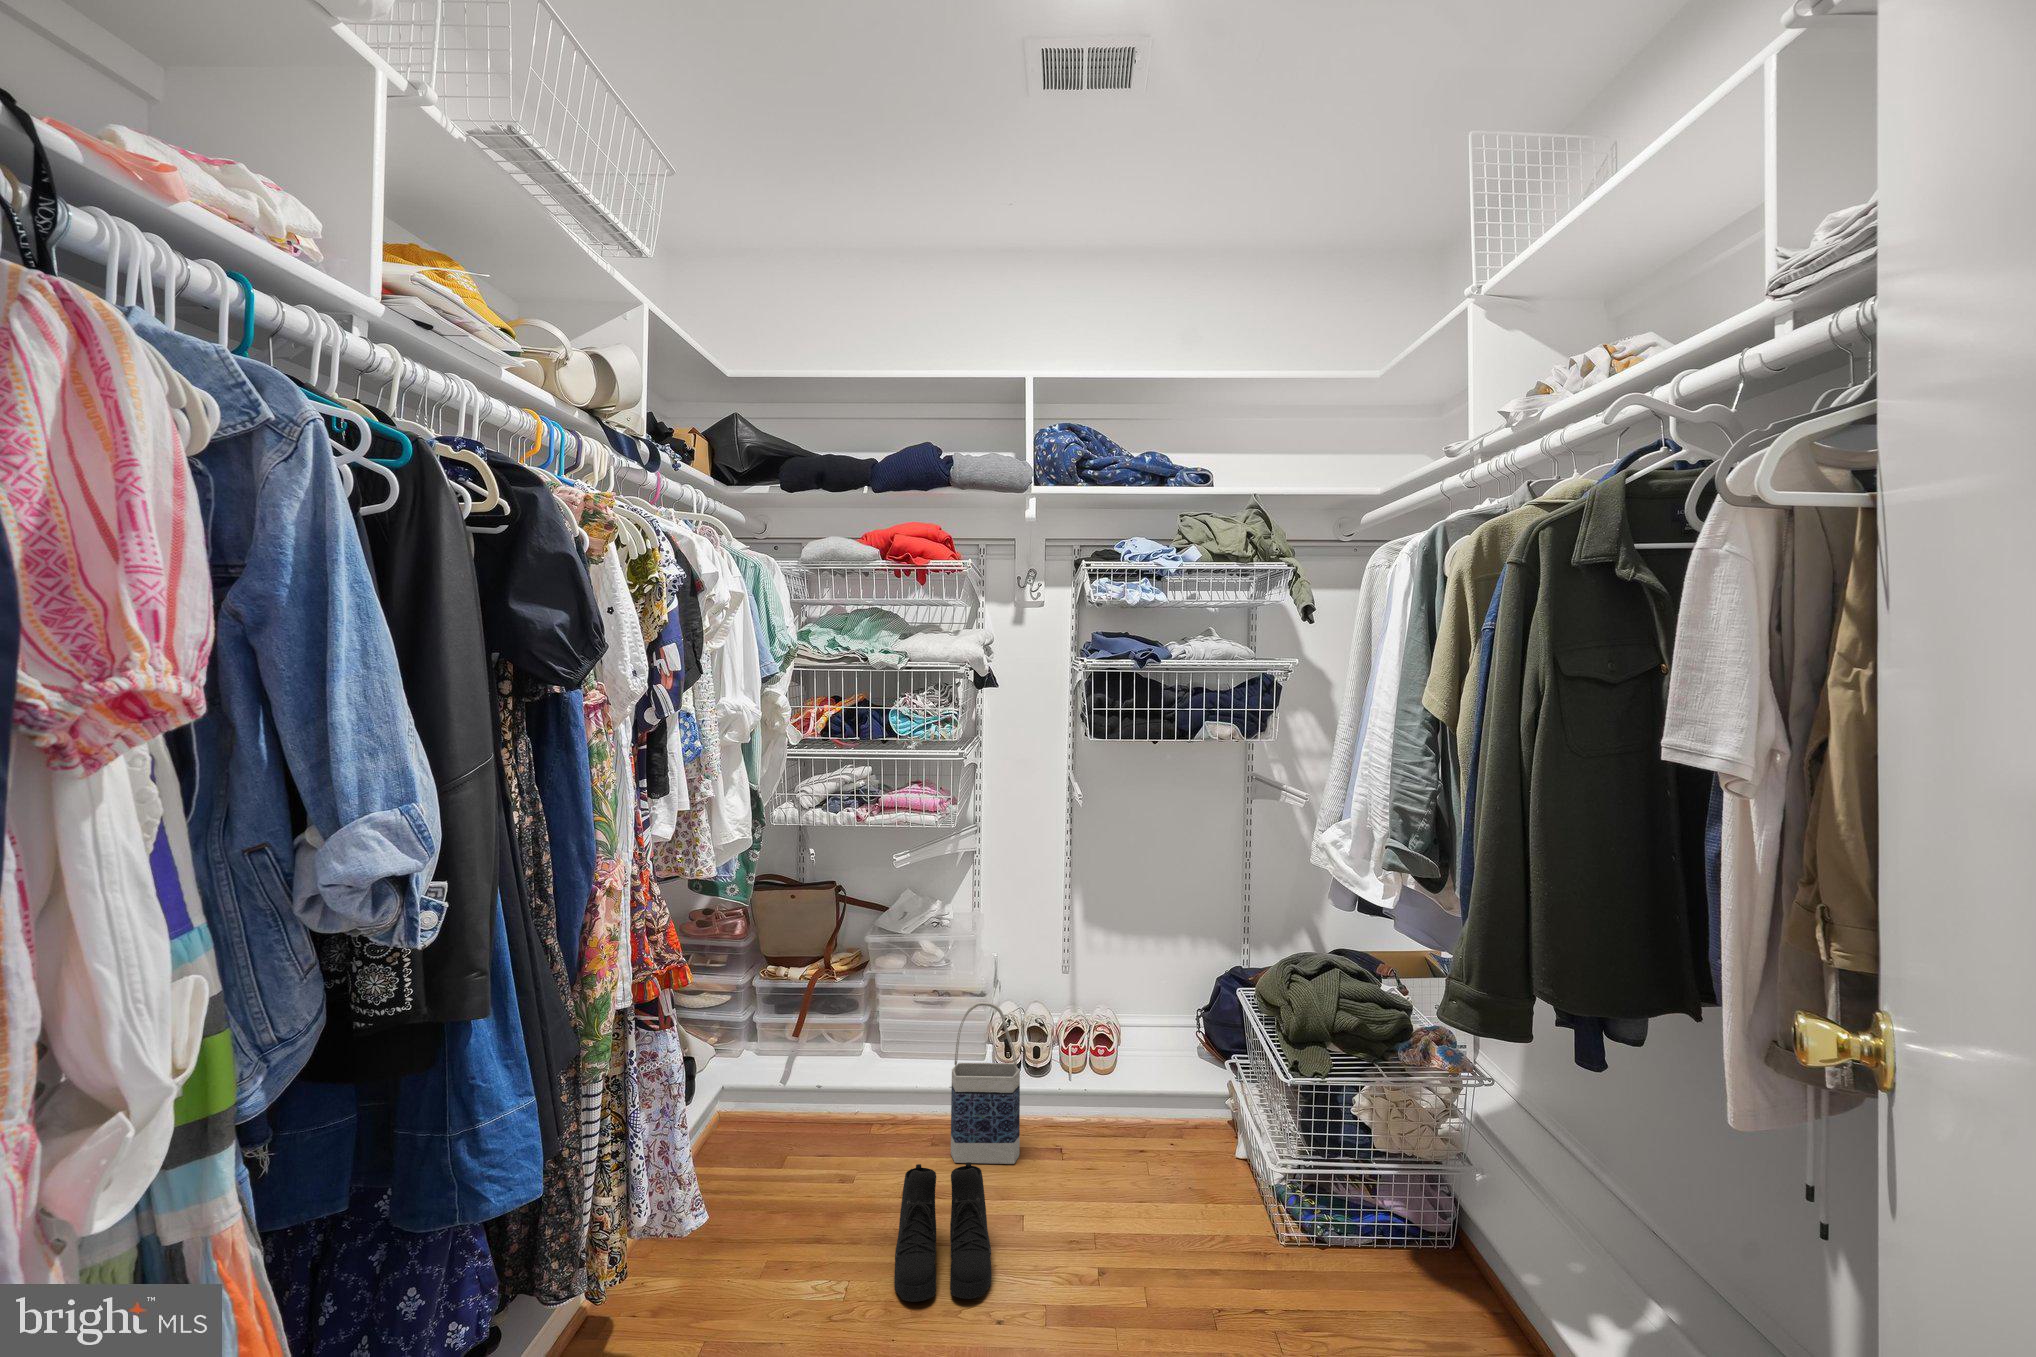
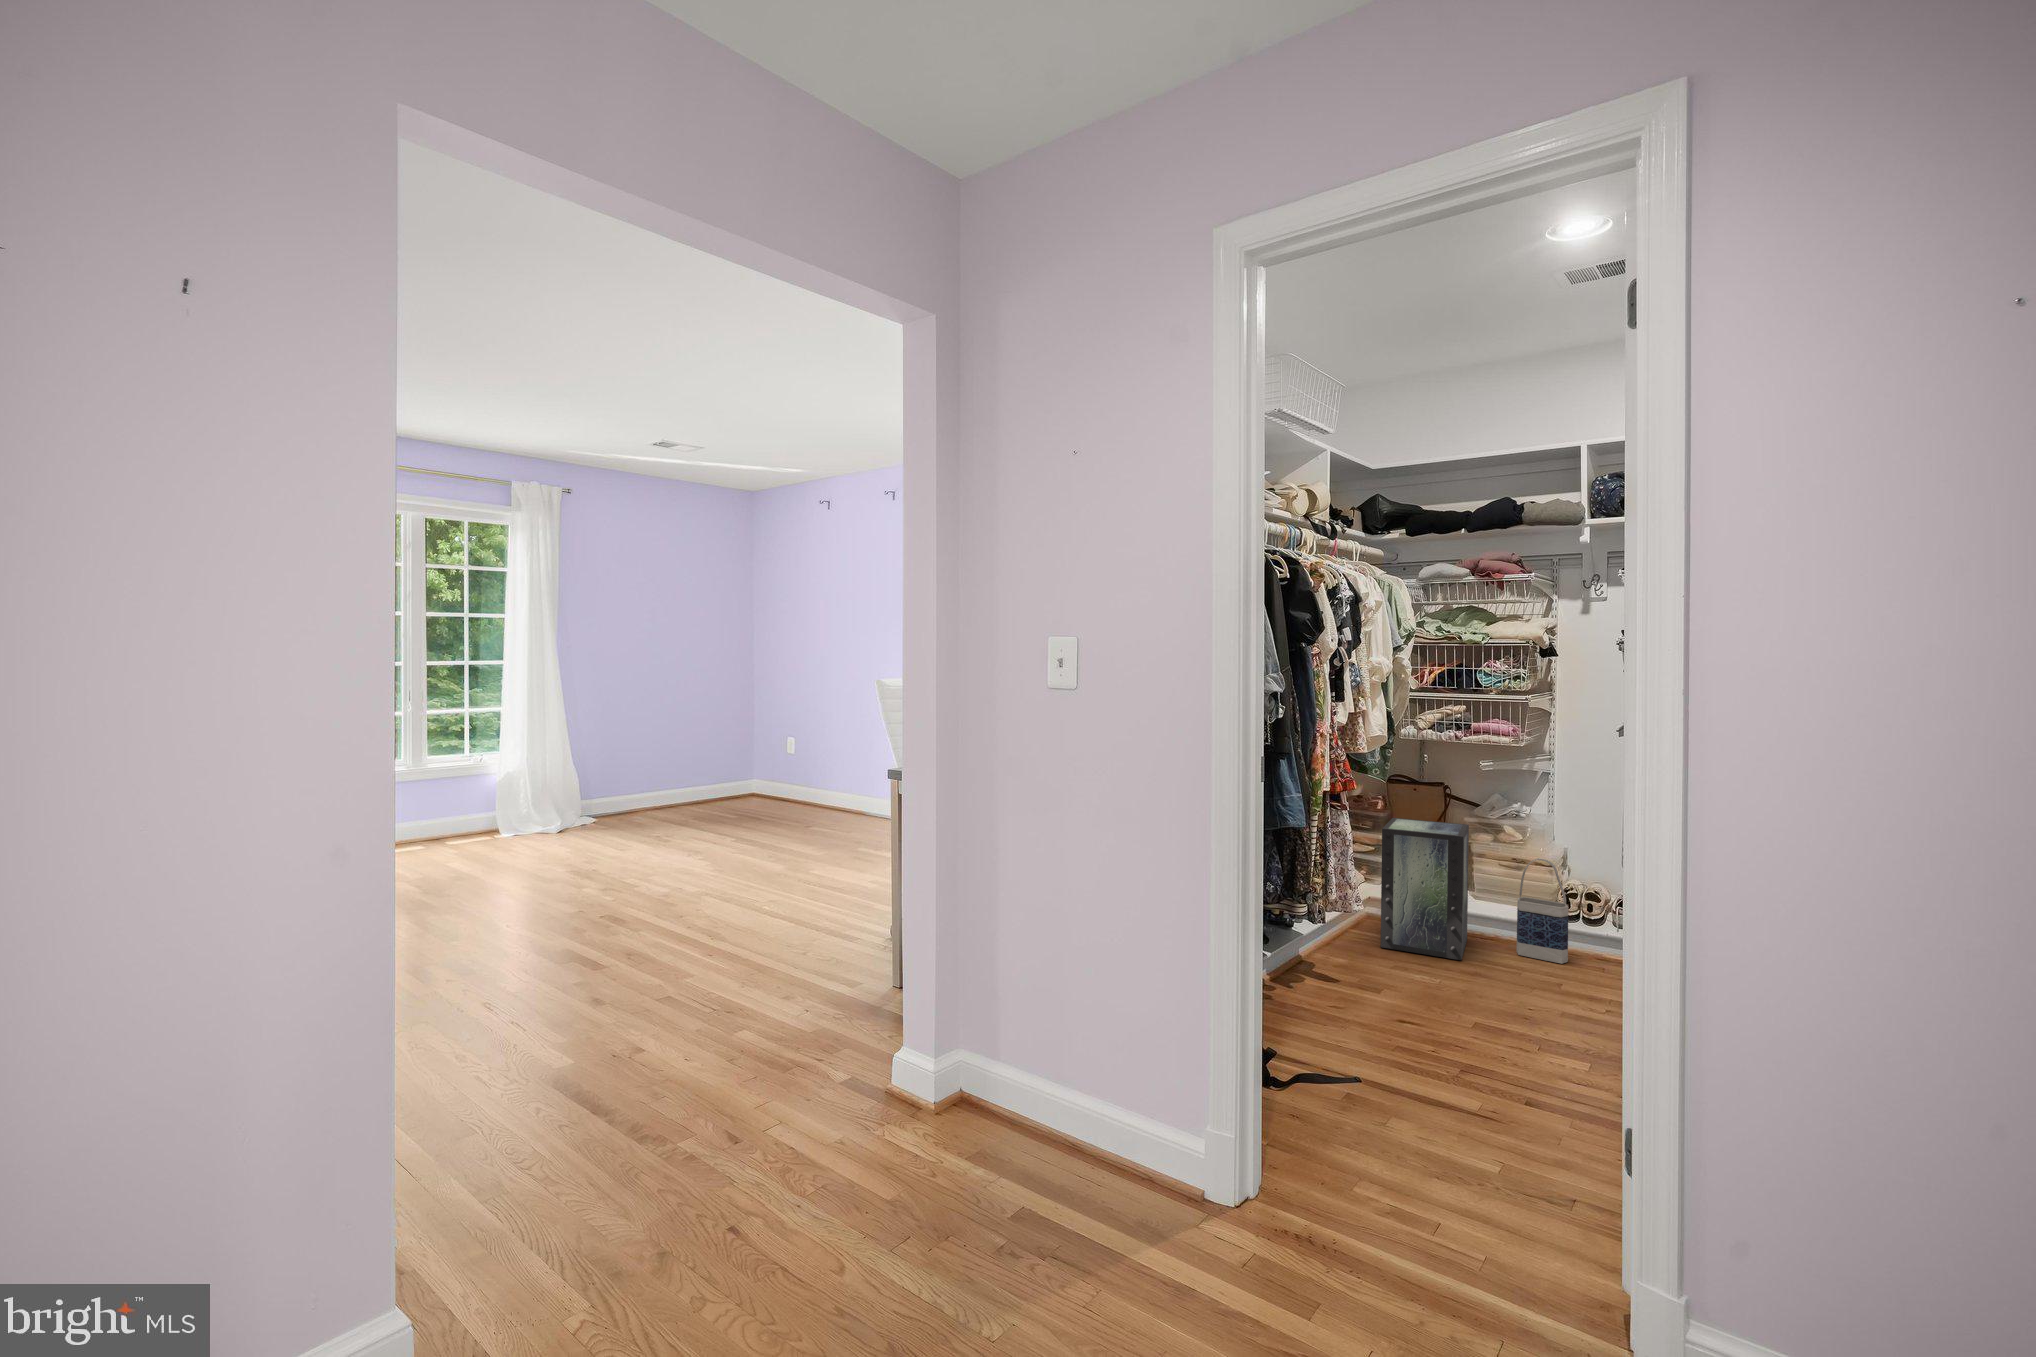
storage box: none [744,960,881,1225] -> present [1381,818,1469,960]
boots: present [894,1162,991,1302] -> none [1466,930,1529,997]

